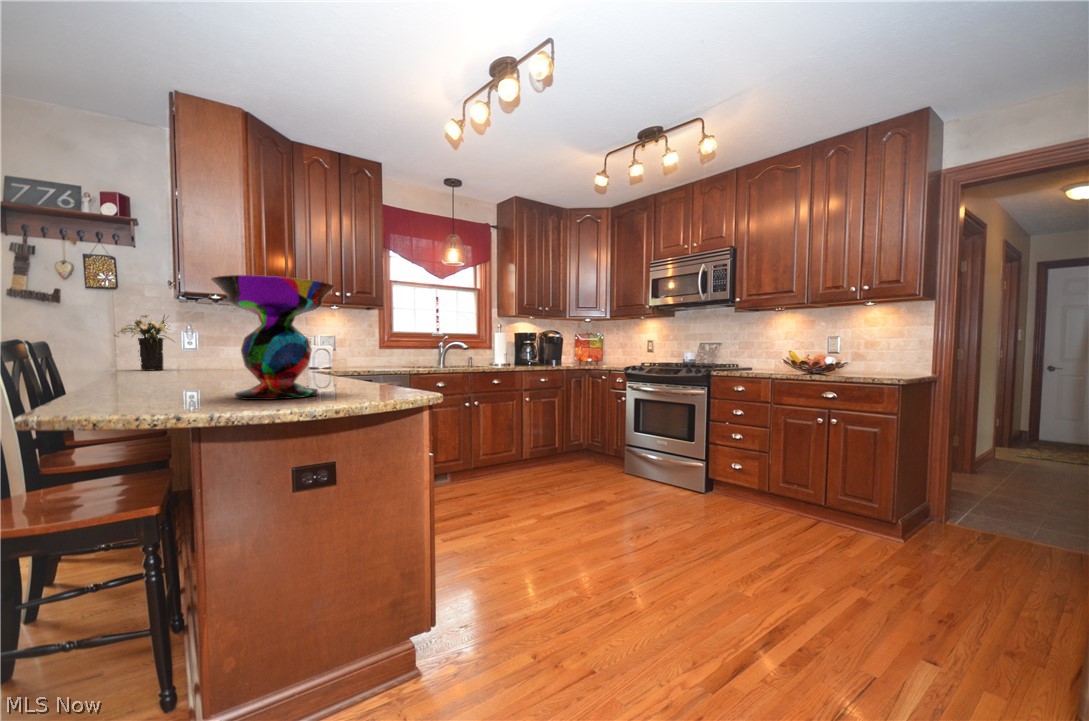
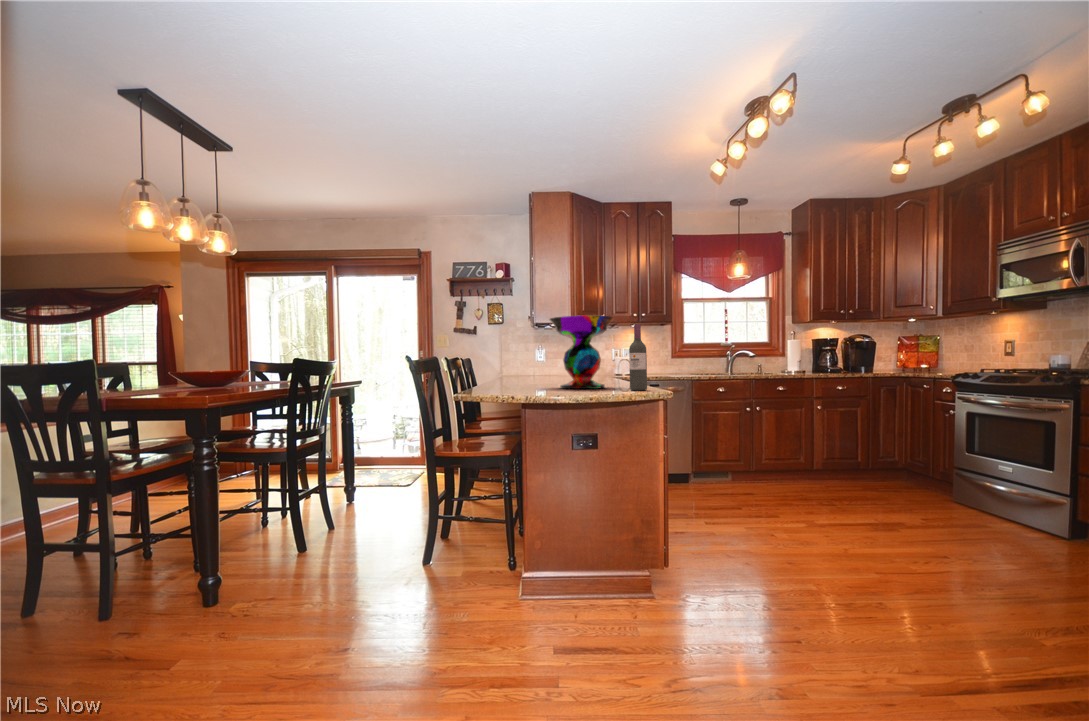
wine bottle: none [365,299,392,399] -> present [629,324,647,390]
flower arrangement: present [114,315,171,371] -> none [502,338,533,377]

